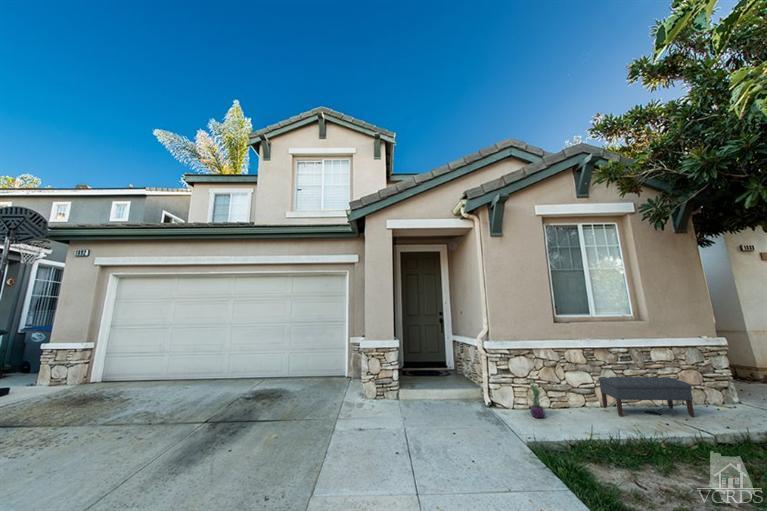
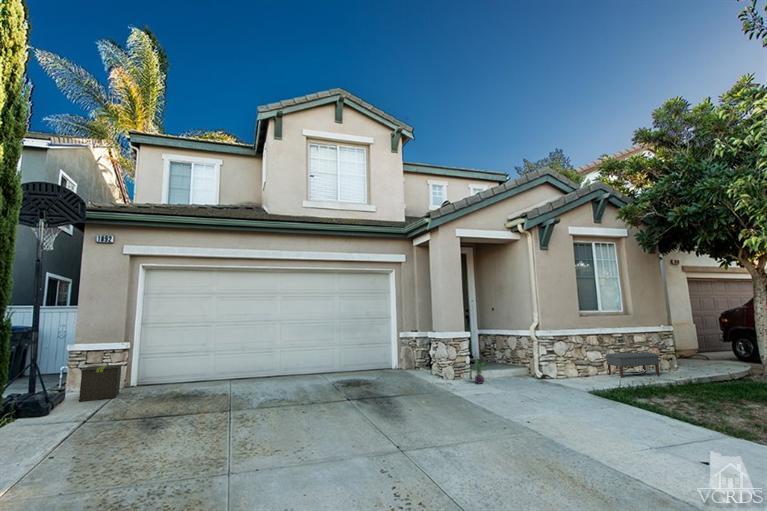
cardboard box: none [25,362,82,396] -> present [79,365,122,401]
decorative plant: present [529,379,545,418] -> present [472,360,484,383]

